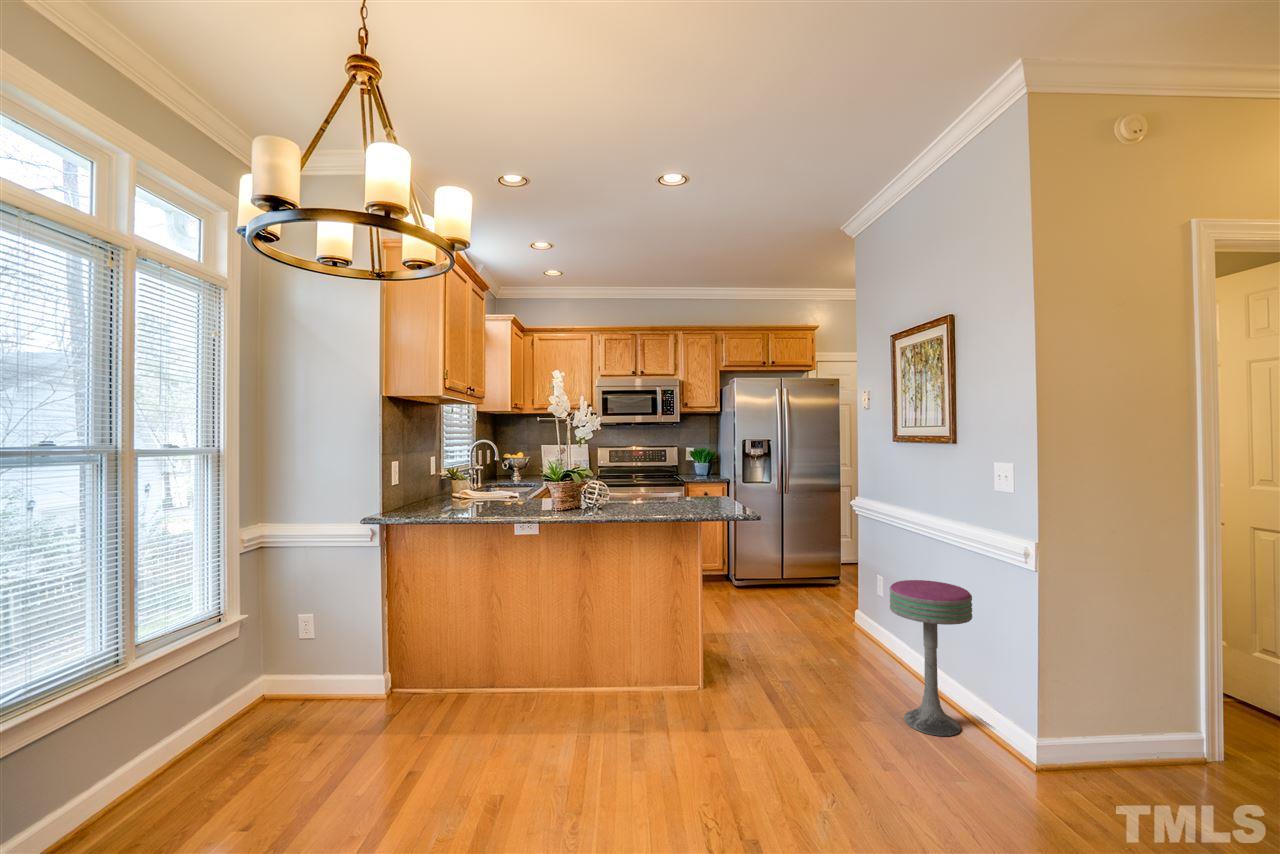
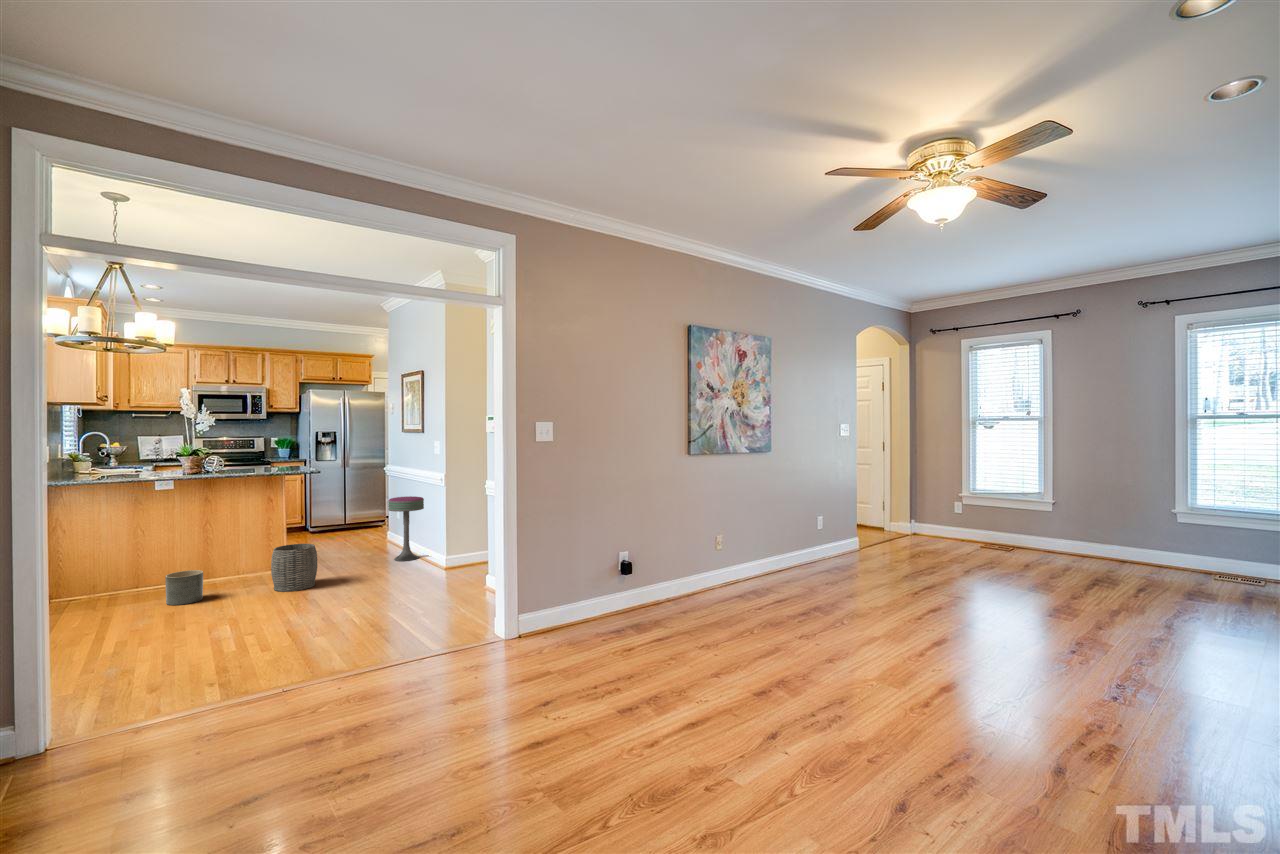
woven basket: none [668,689,761,827] -> present [271,544,317,592]
planter: none [483,719,547,810] -> present [165,570,203,605]

